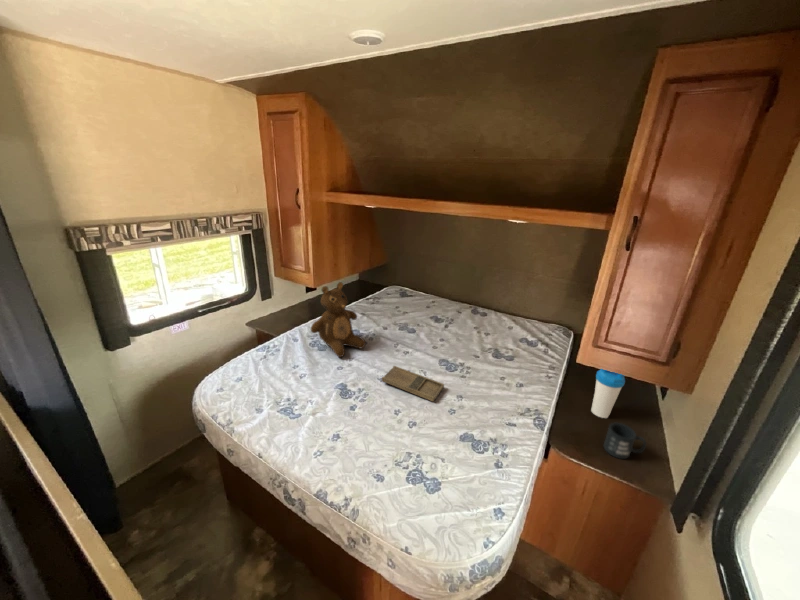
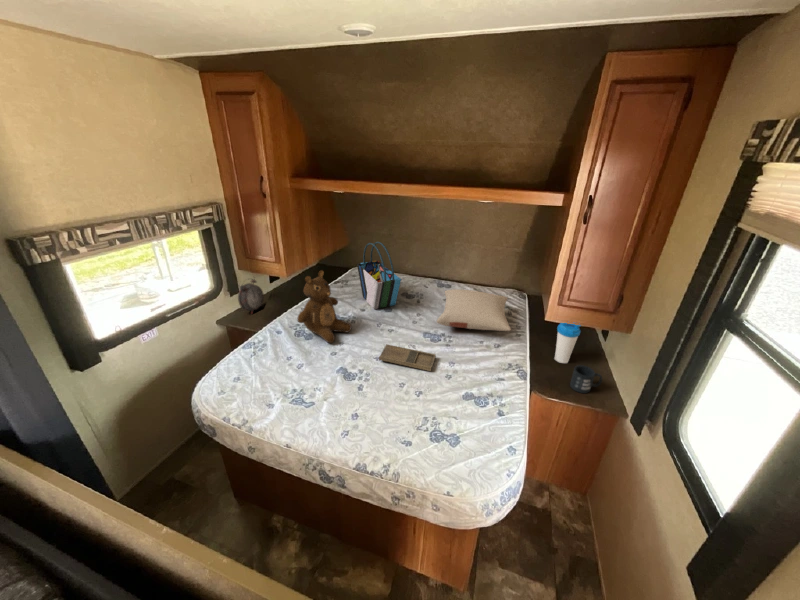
tote bag: none [387,260,426,329] -> present [357,242,401,309]
alarm clock: none [270,284,296,320] -> present [238,279,264,313]
pillow: none [454,317,545,369] -> present [437,289,511,331]

